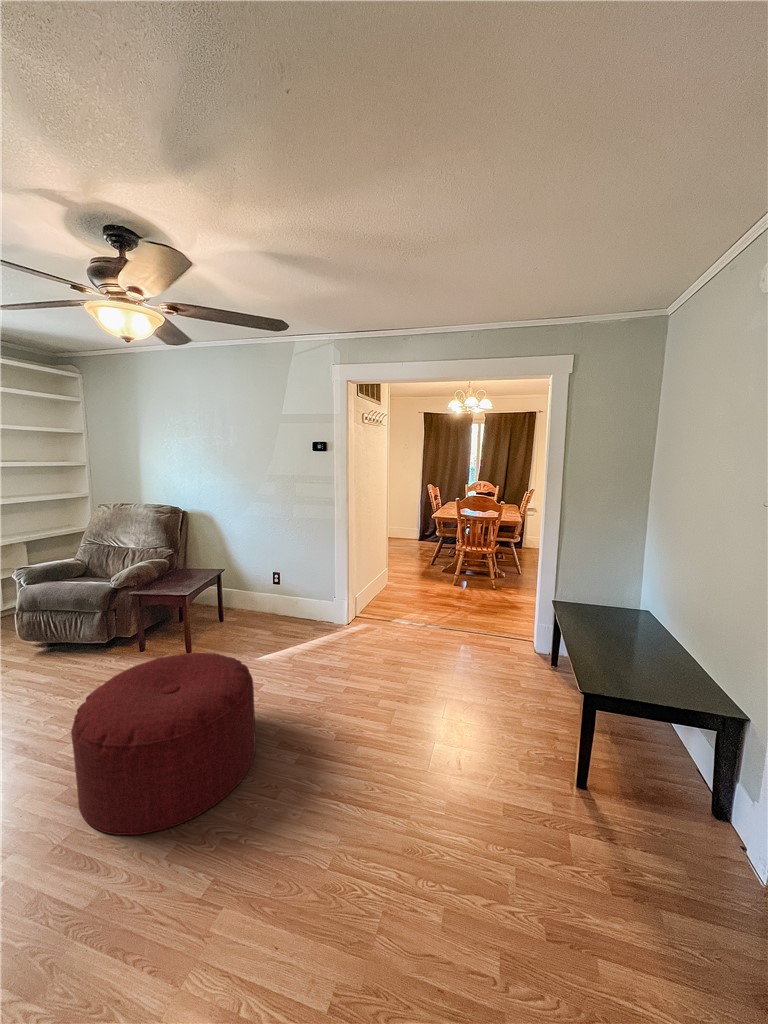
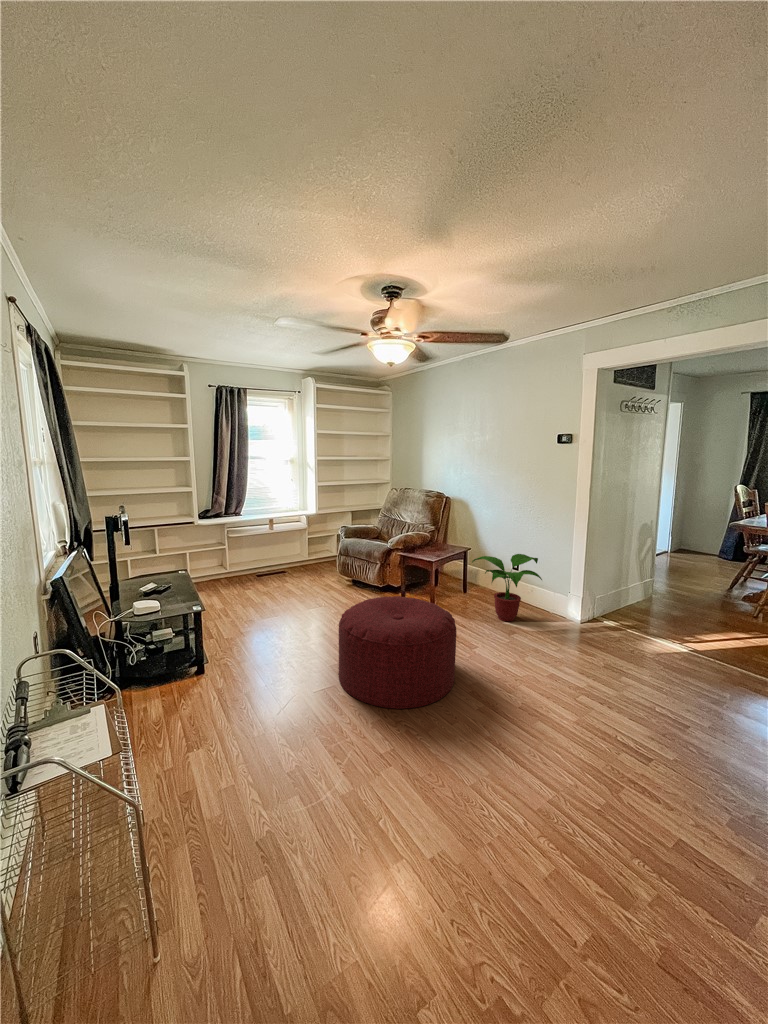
potted plant: none [231,567,310,641] -> present [472,554,542,621]

